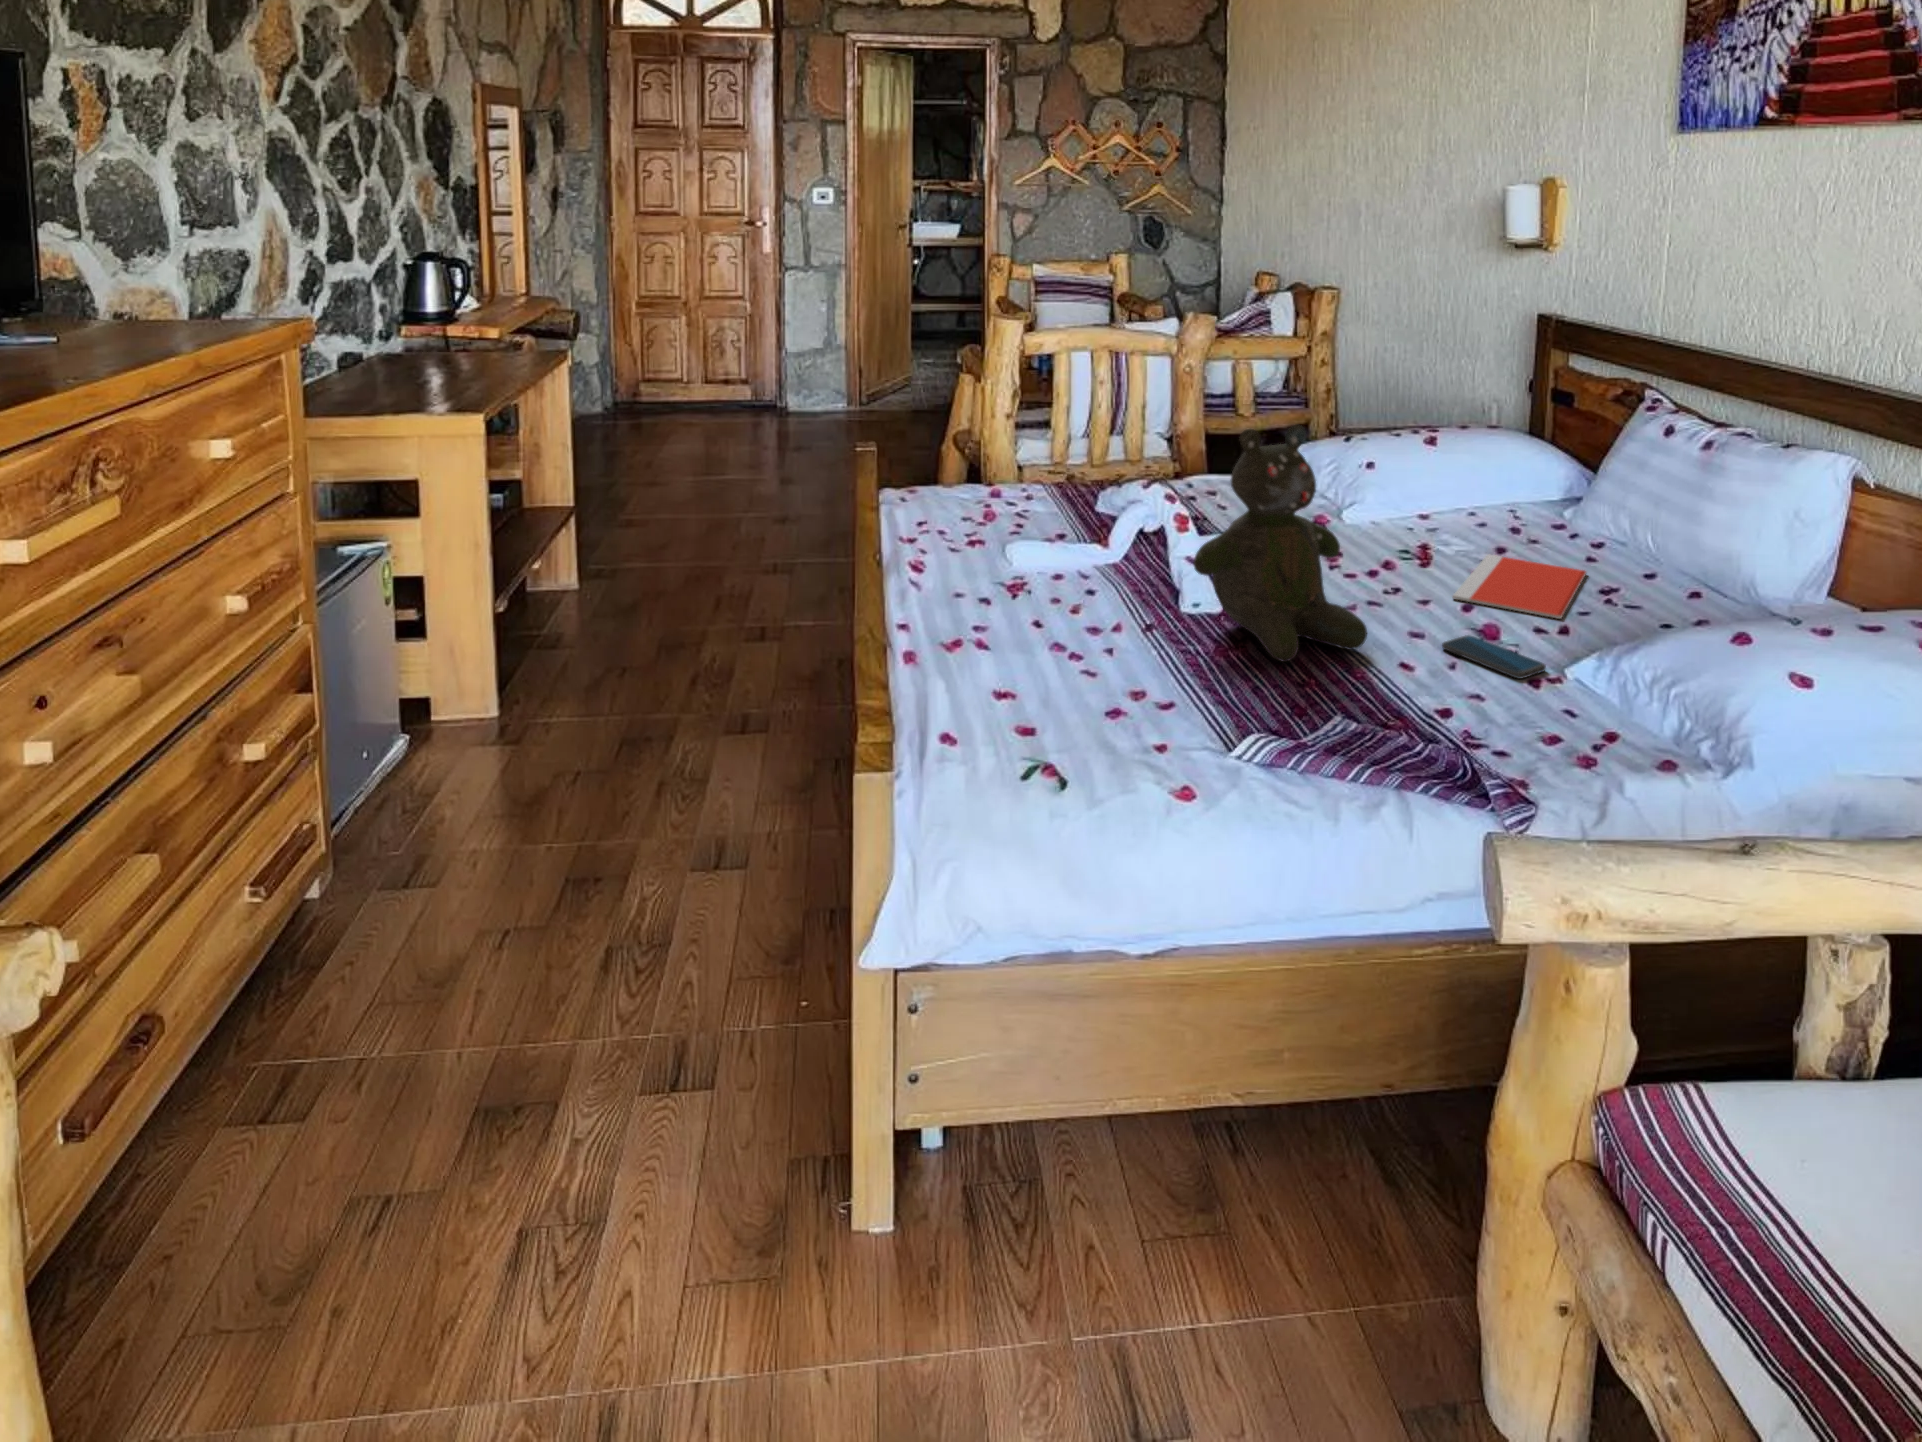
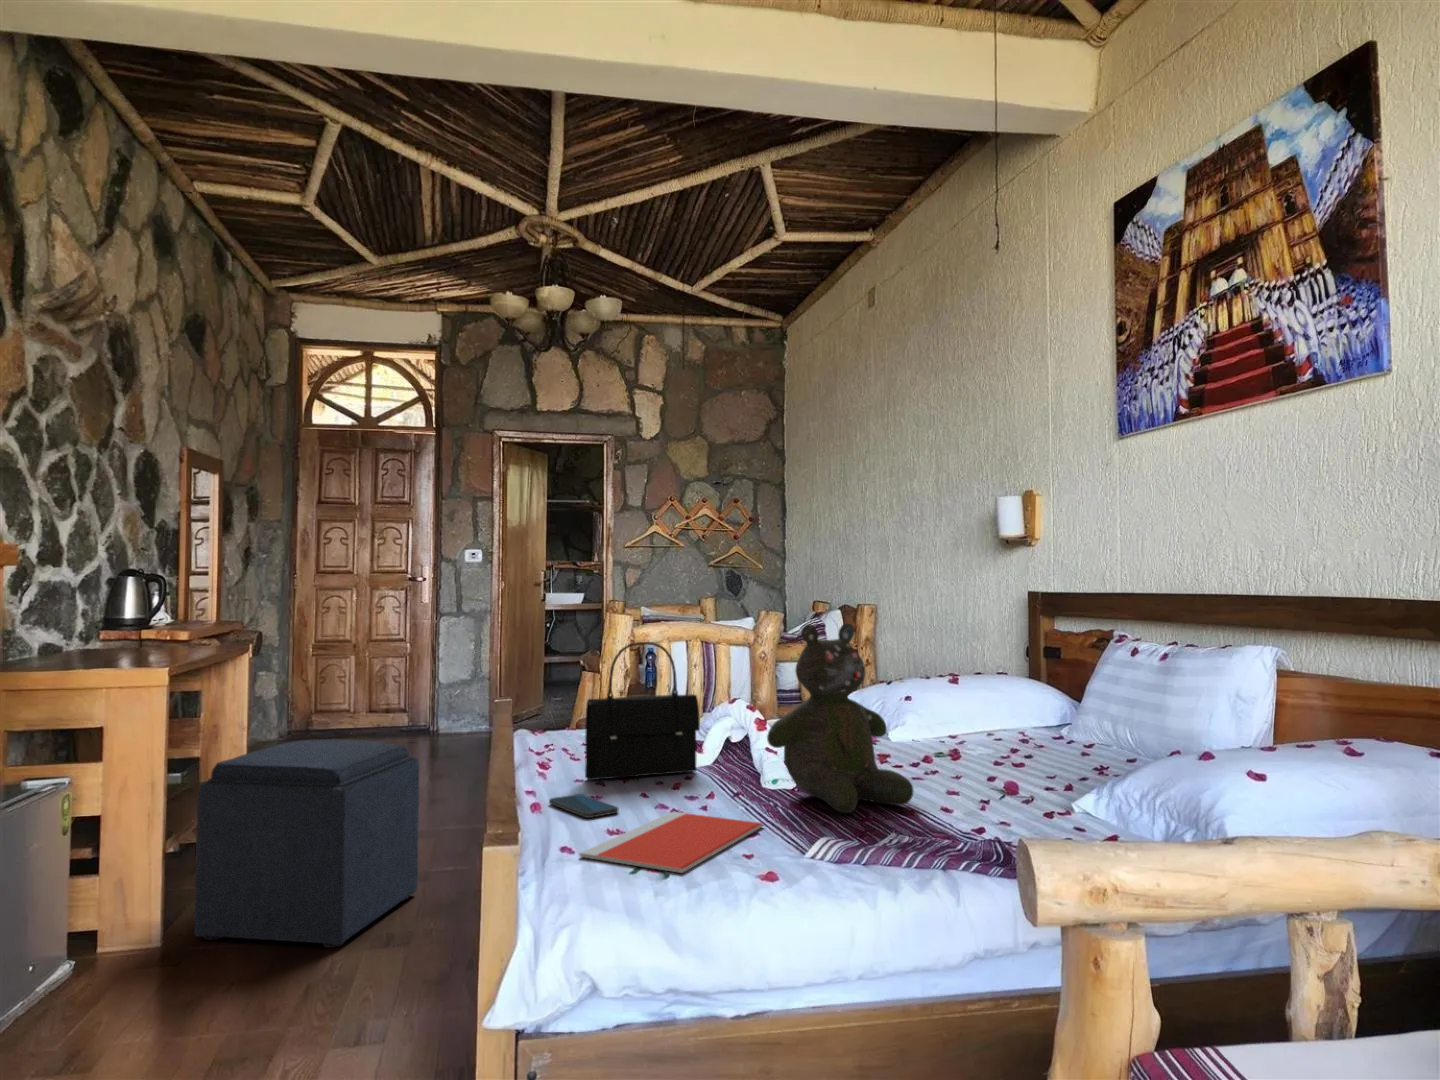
handbag: none [977,425,1113,585] -> present [585,642,700,780]
ottoman: none [531,479,778,728] -> present [194,739,419,948]
notebook: present [1453,555,1586,619] -> present [580,812,764,873]
smartphone: present [1442,635,1546,679] -> present [549,794,619,818]

